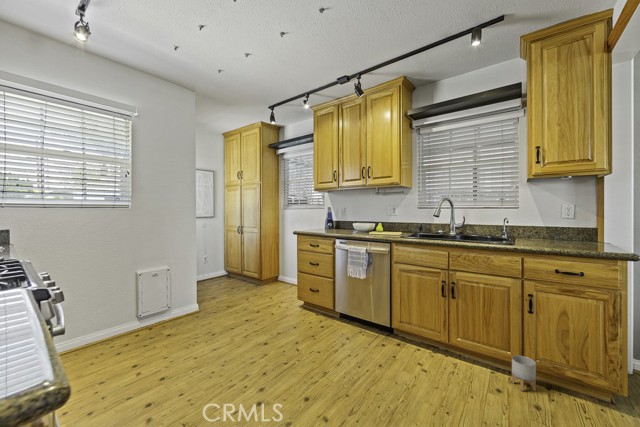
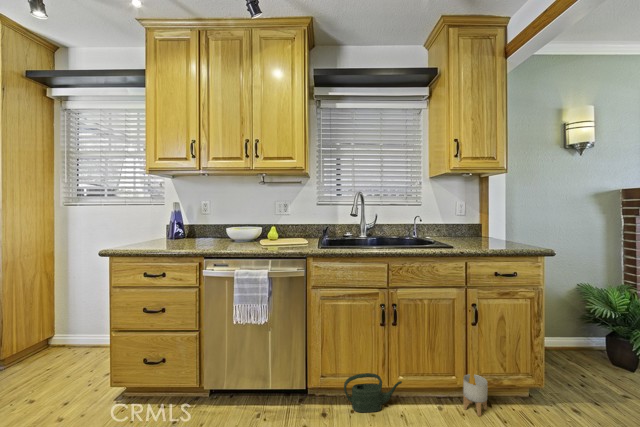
watering can: none [410,327,455,358] -> present [344,373,402,412]

